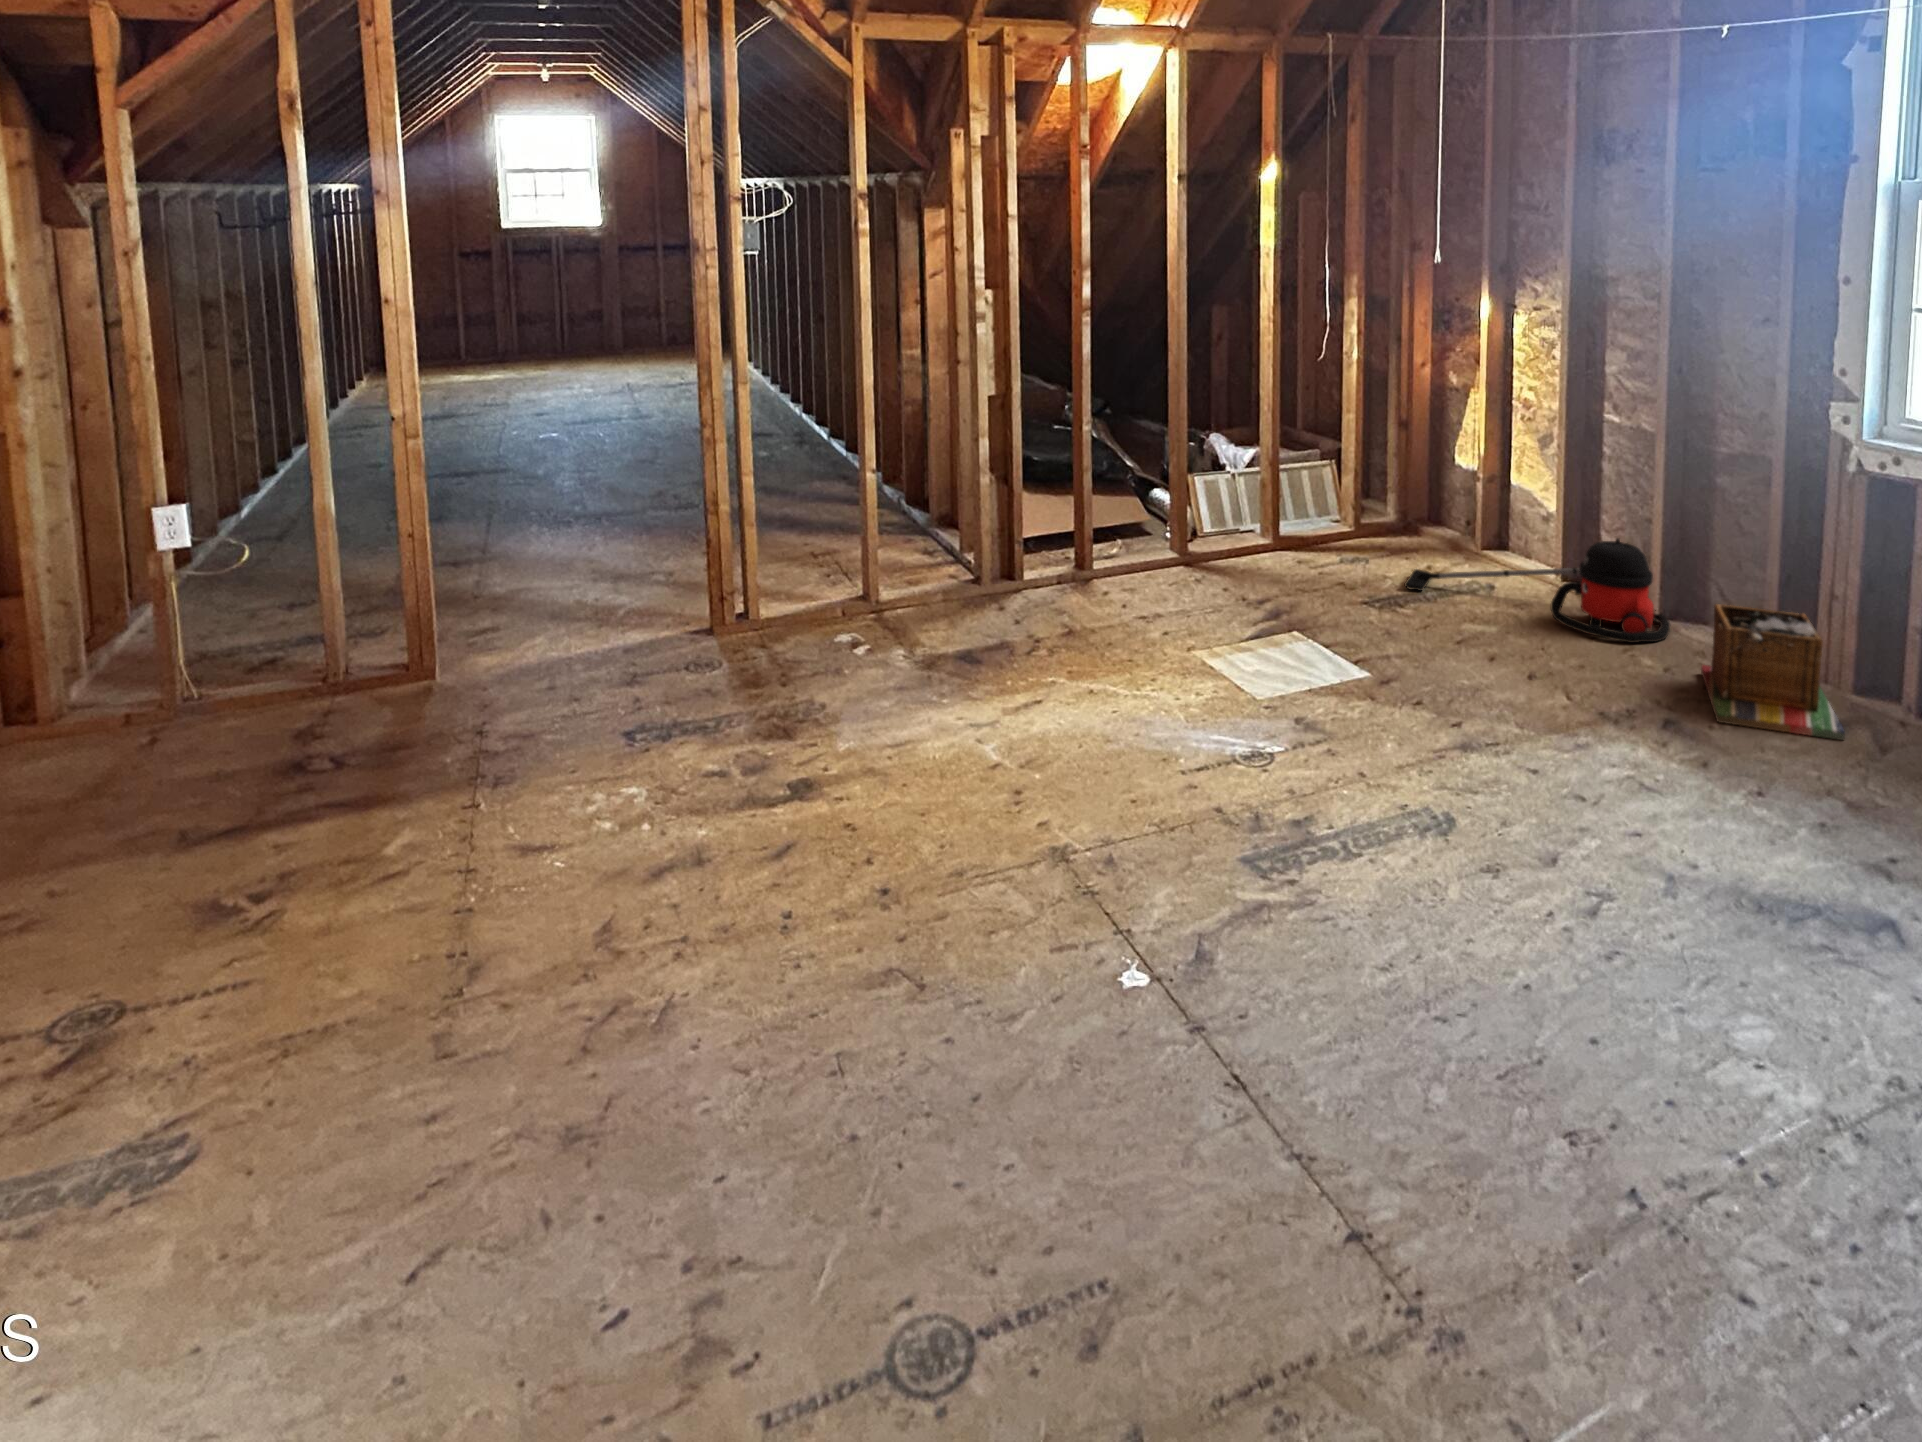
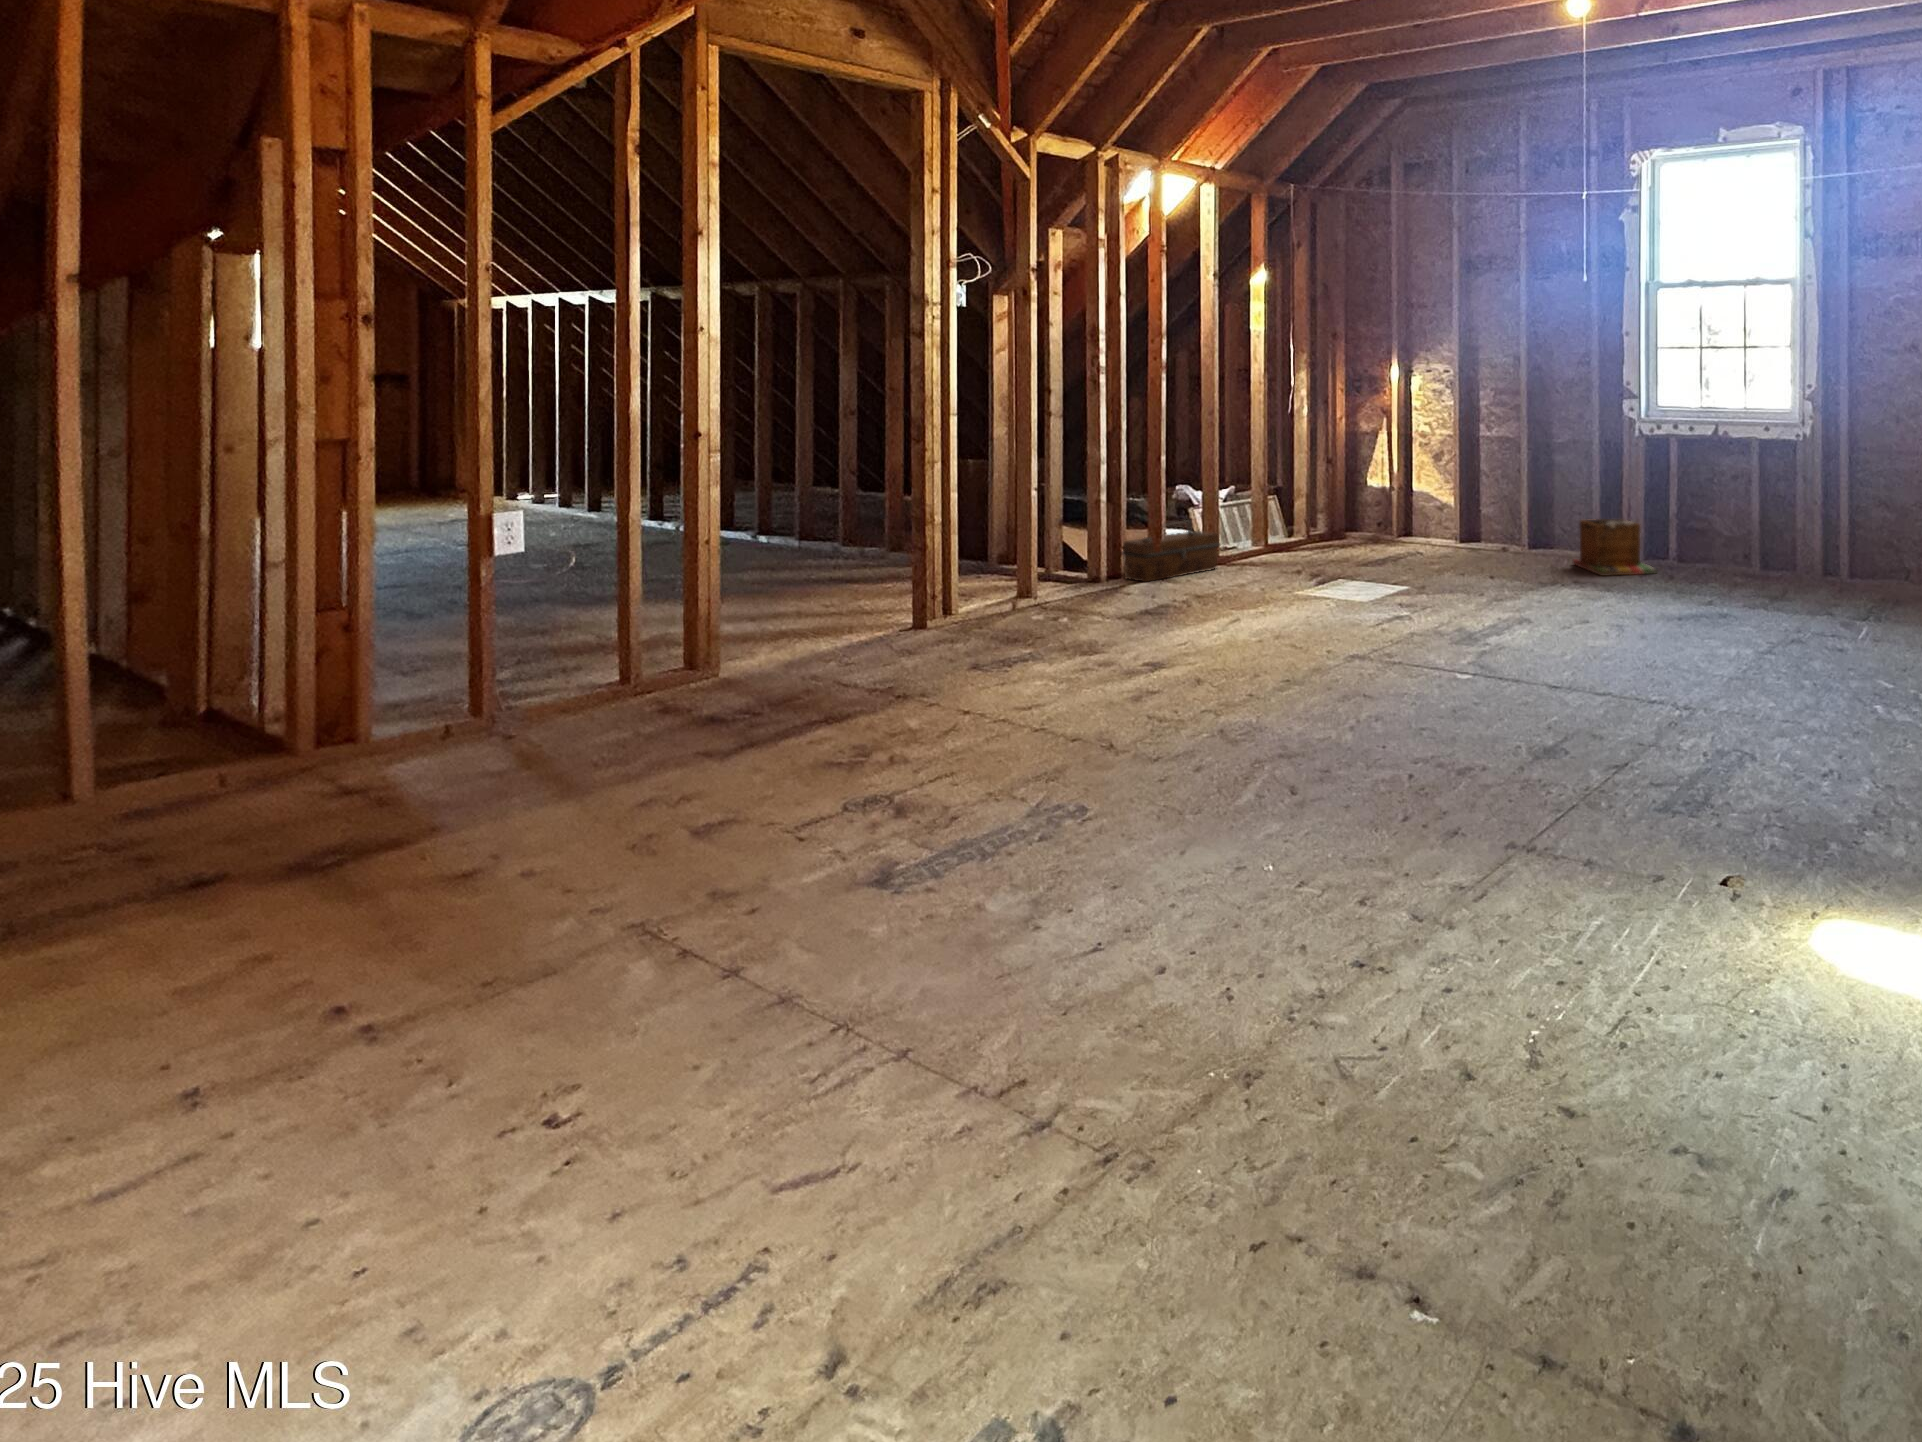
toolbox: none [1028,510,1170,591] -> present [1121,520,1220,582]
vacuum cleaner: present [1405,538,1670,643] -> none [1374,501,1540,560]

